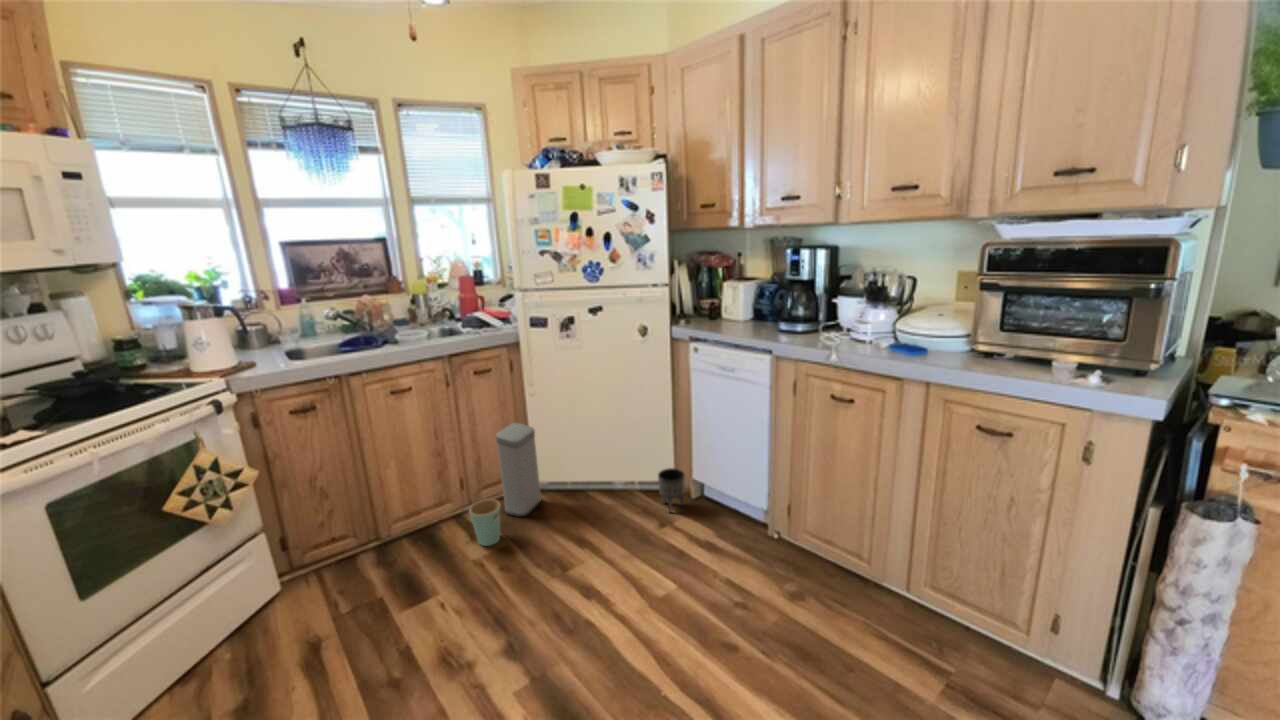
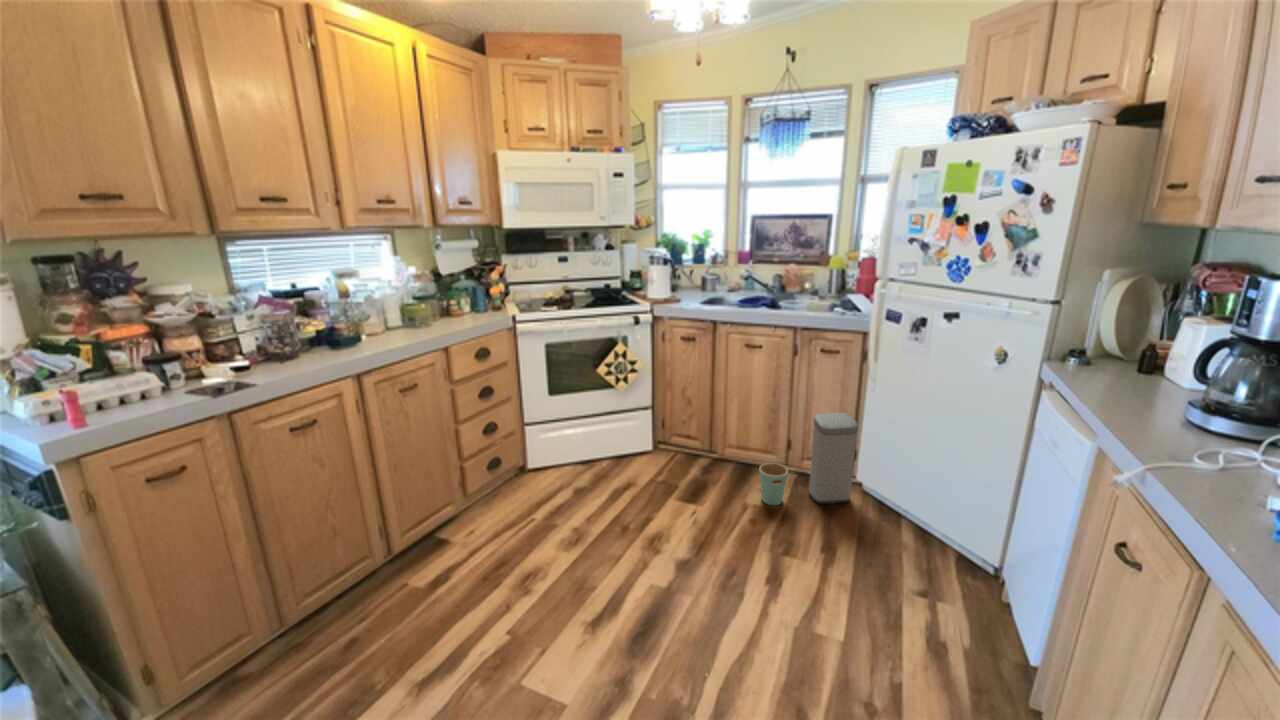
planter: present [658,468,685,513] -> none [949,545,994,607]

